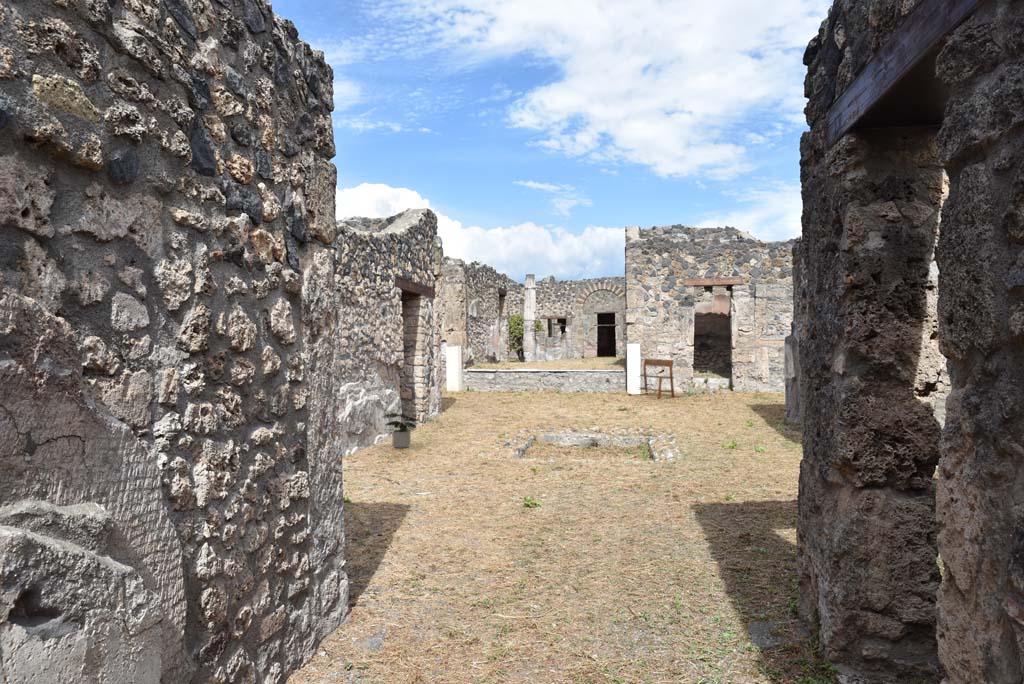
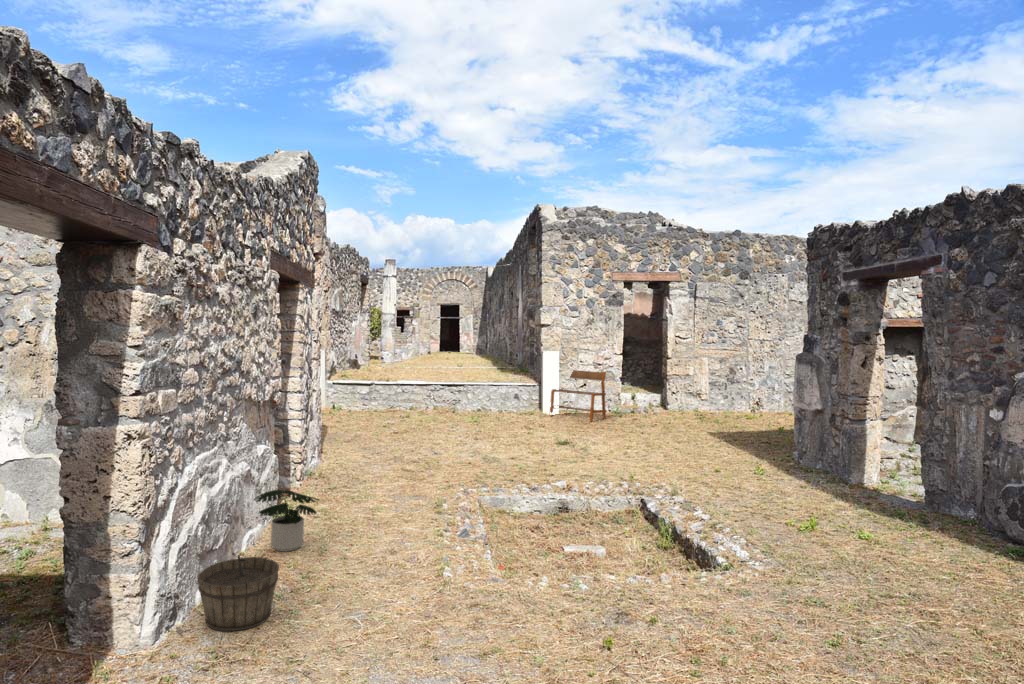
wooden bucket: none [346,433,386,470] -> present [197,553,279,631]

